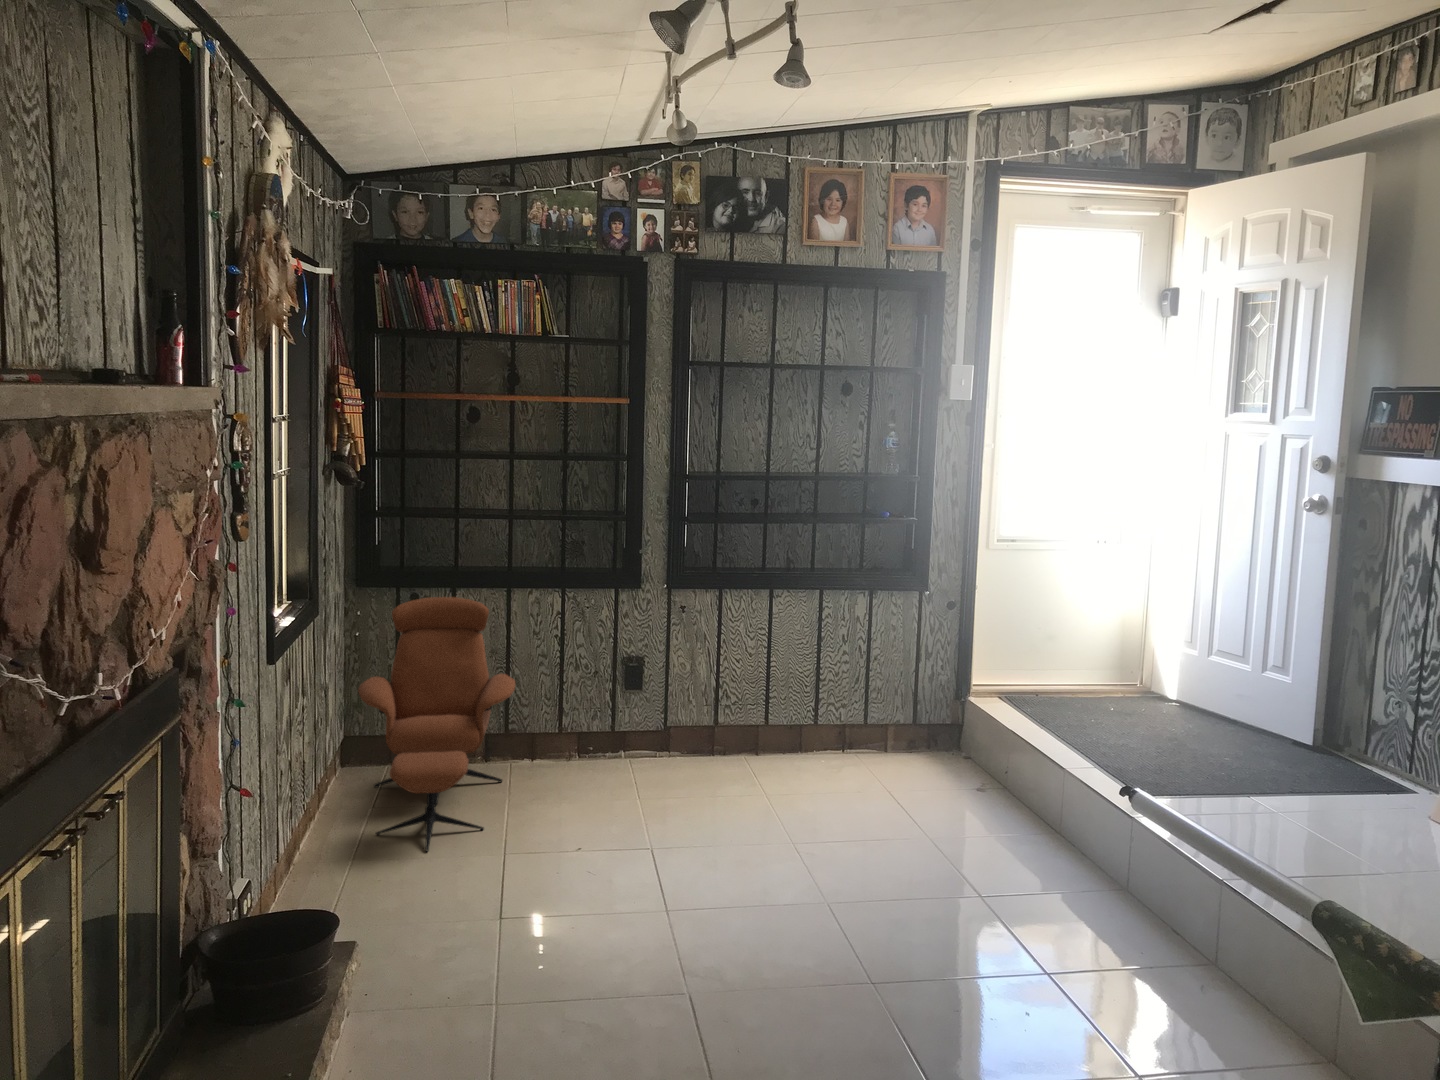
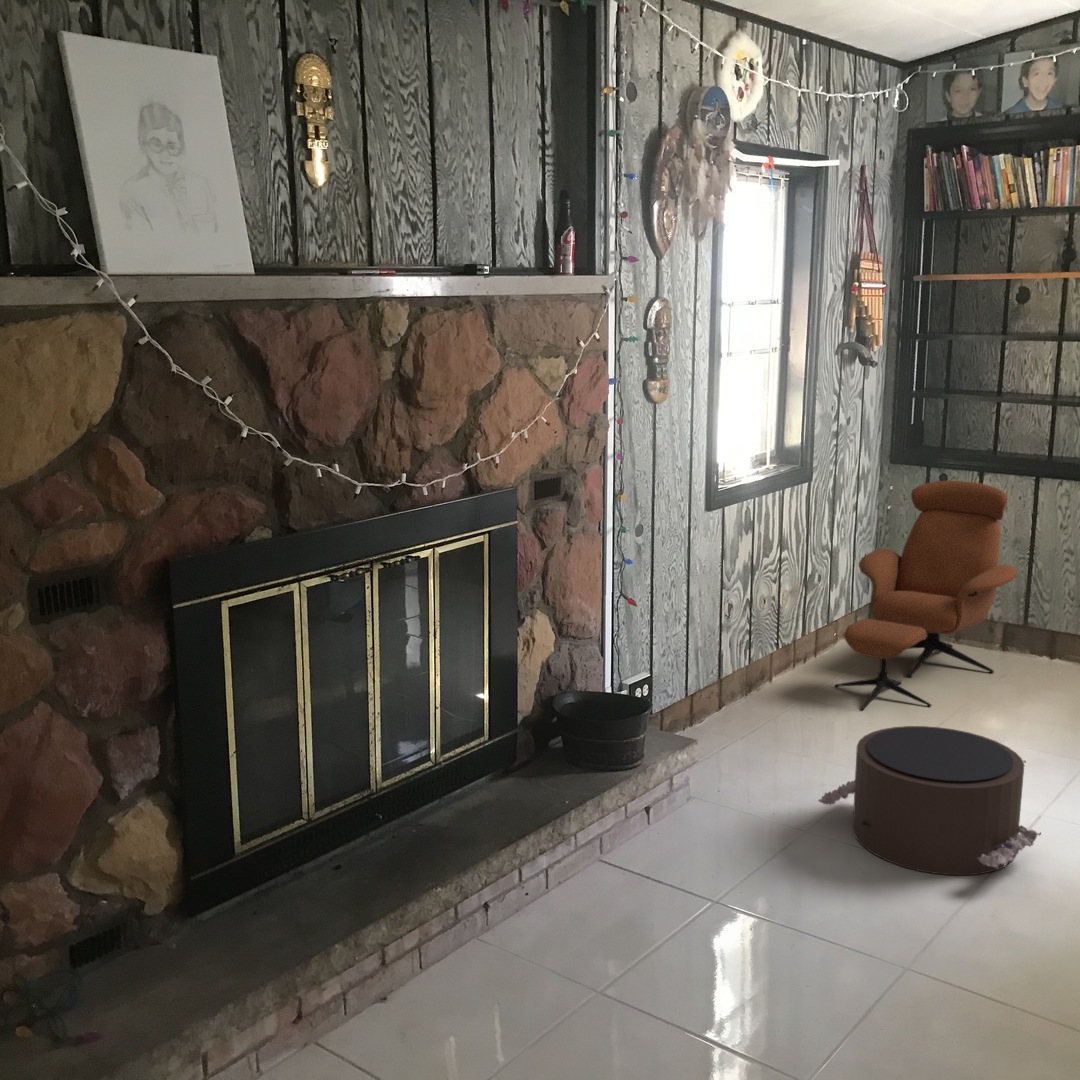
pouf: none [507,843,712,996] -> present [819,726,1041,875]

